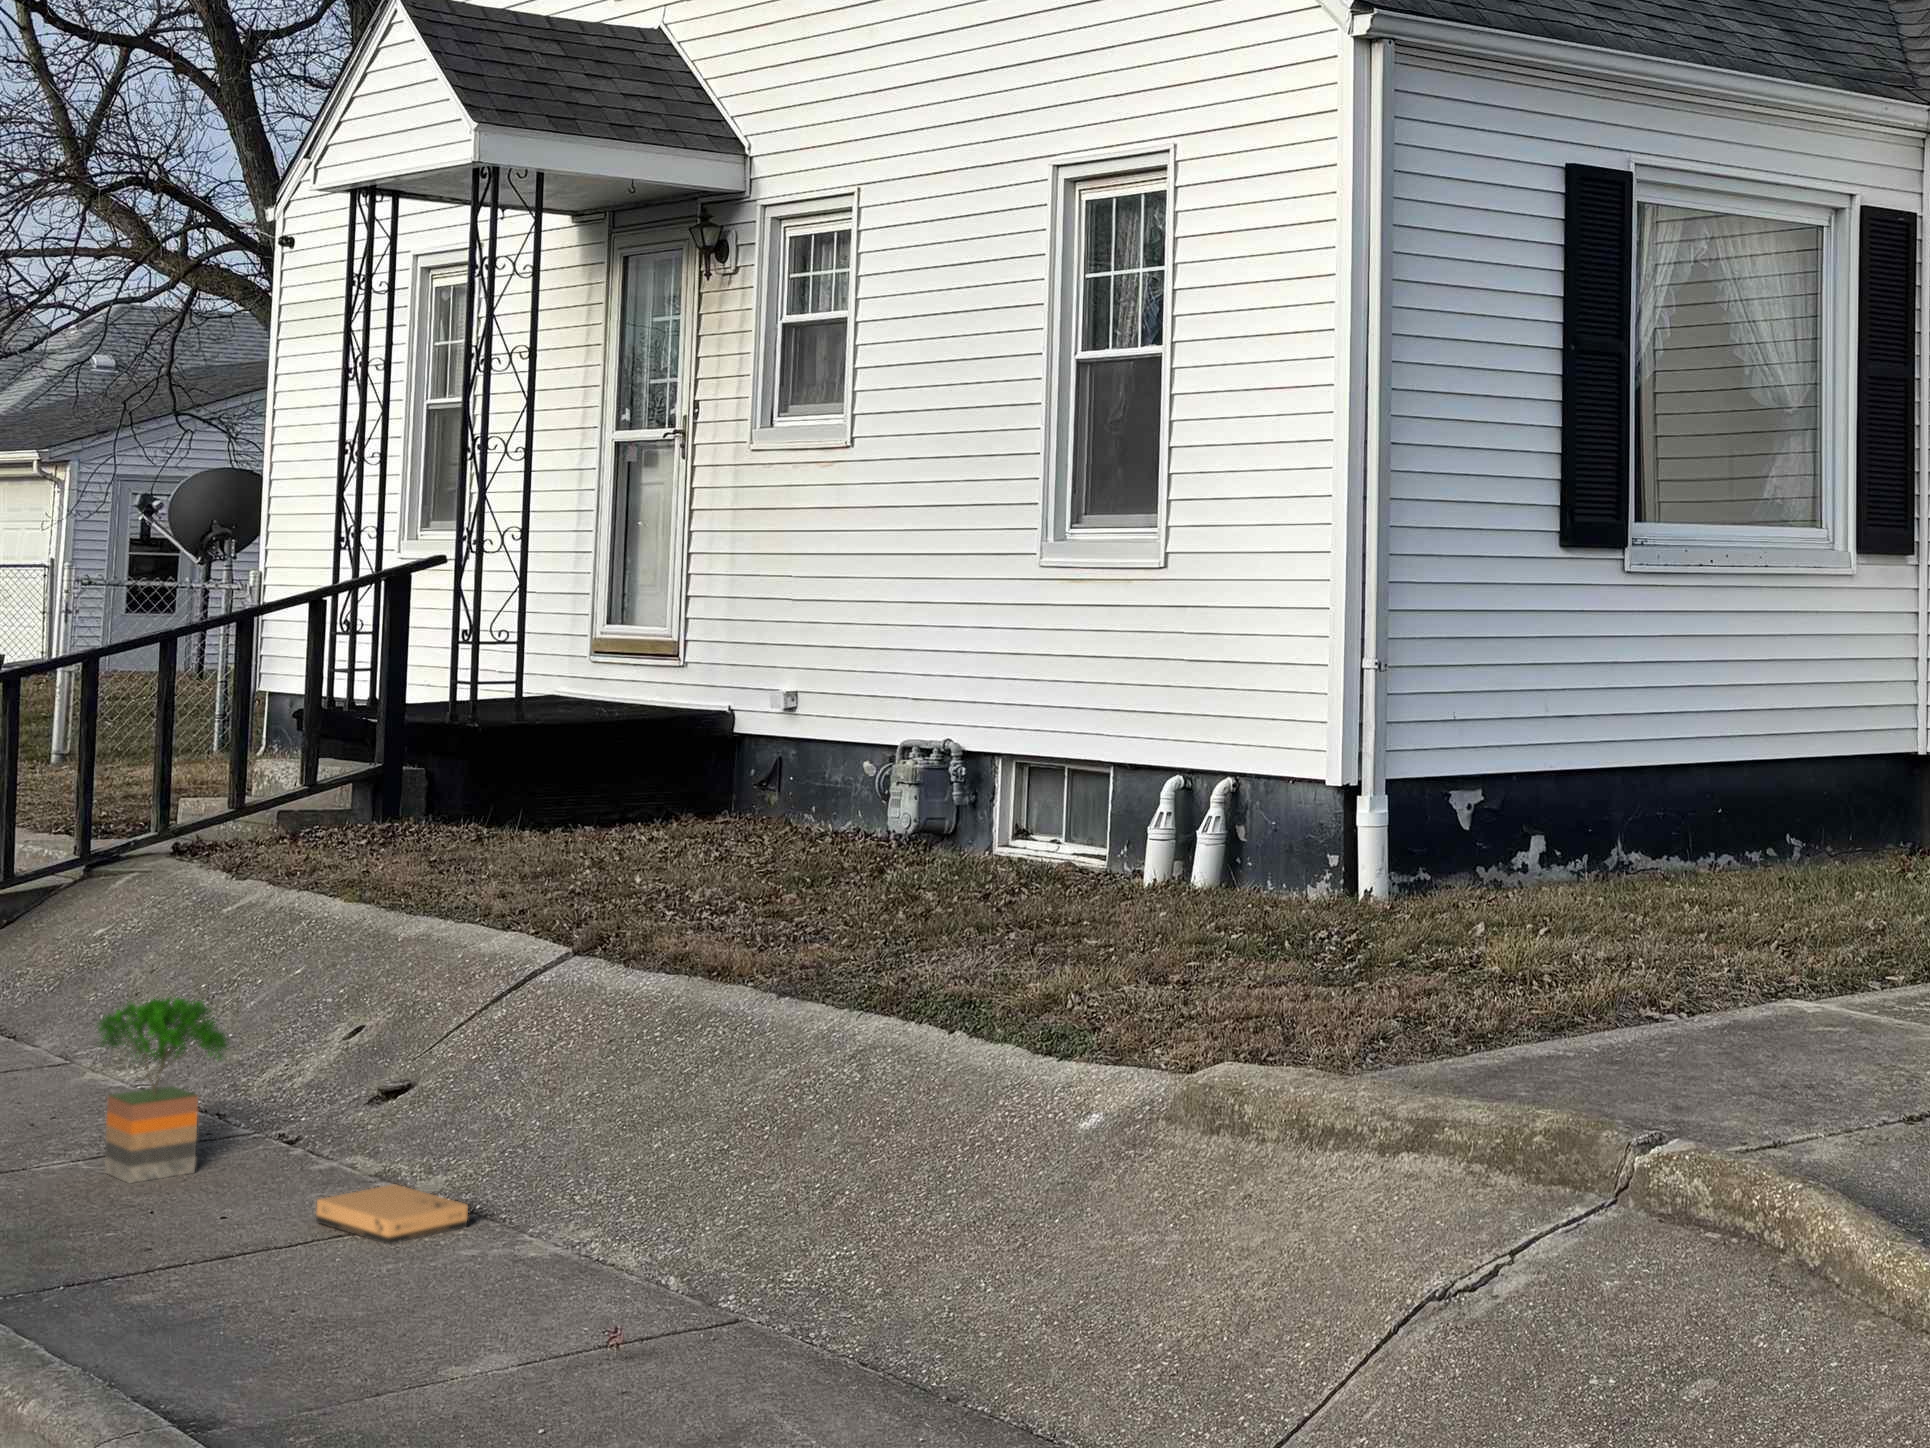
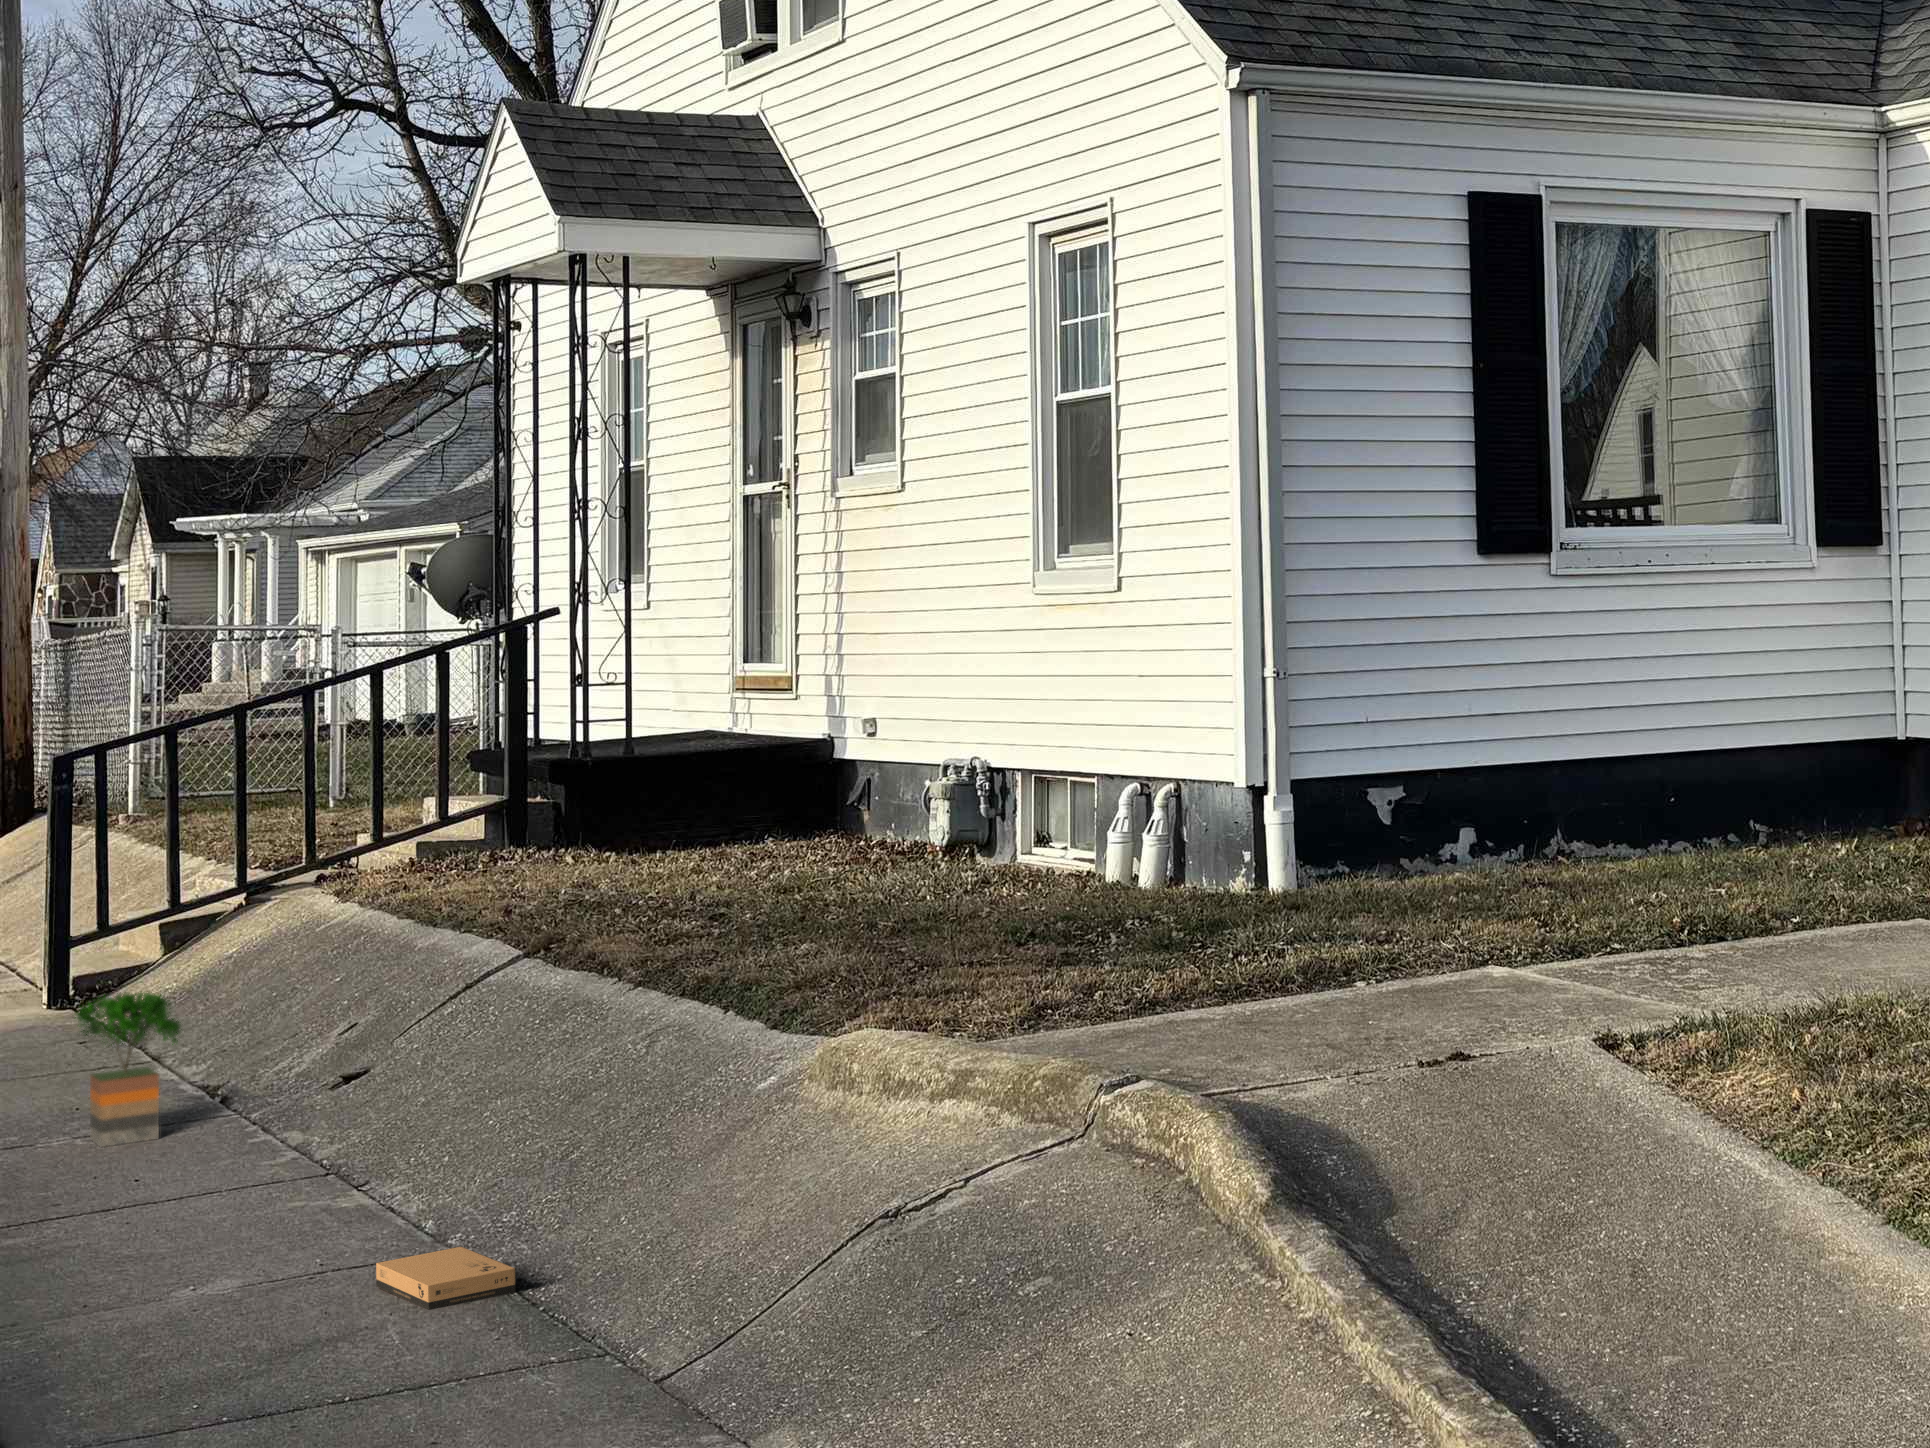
cardboard box: present [316,1184,468,1244] -> present [376,1247,516,1310]

